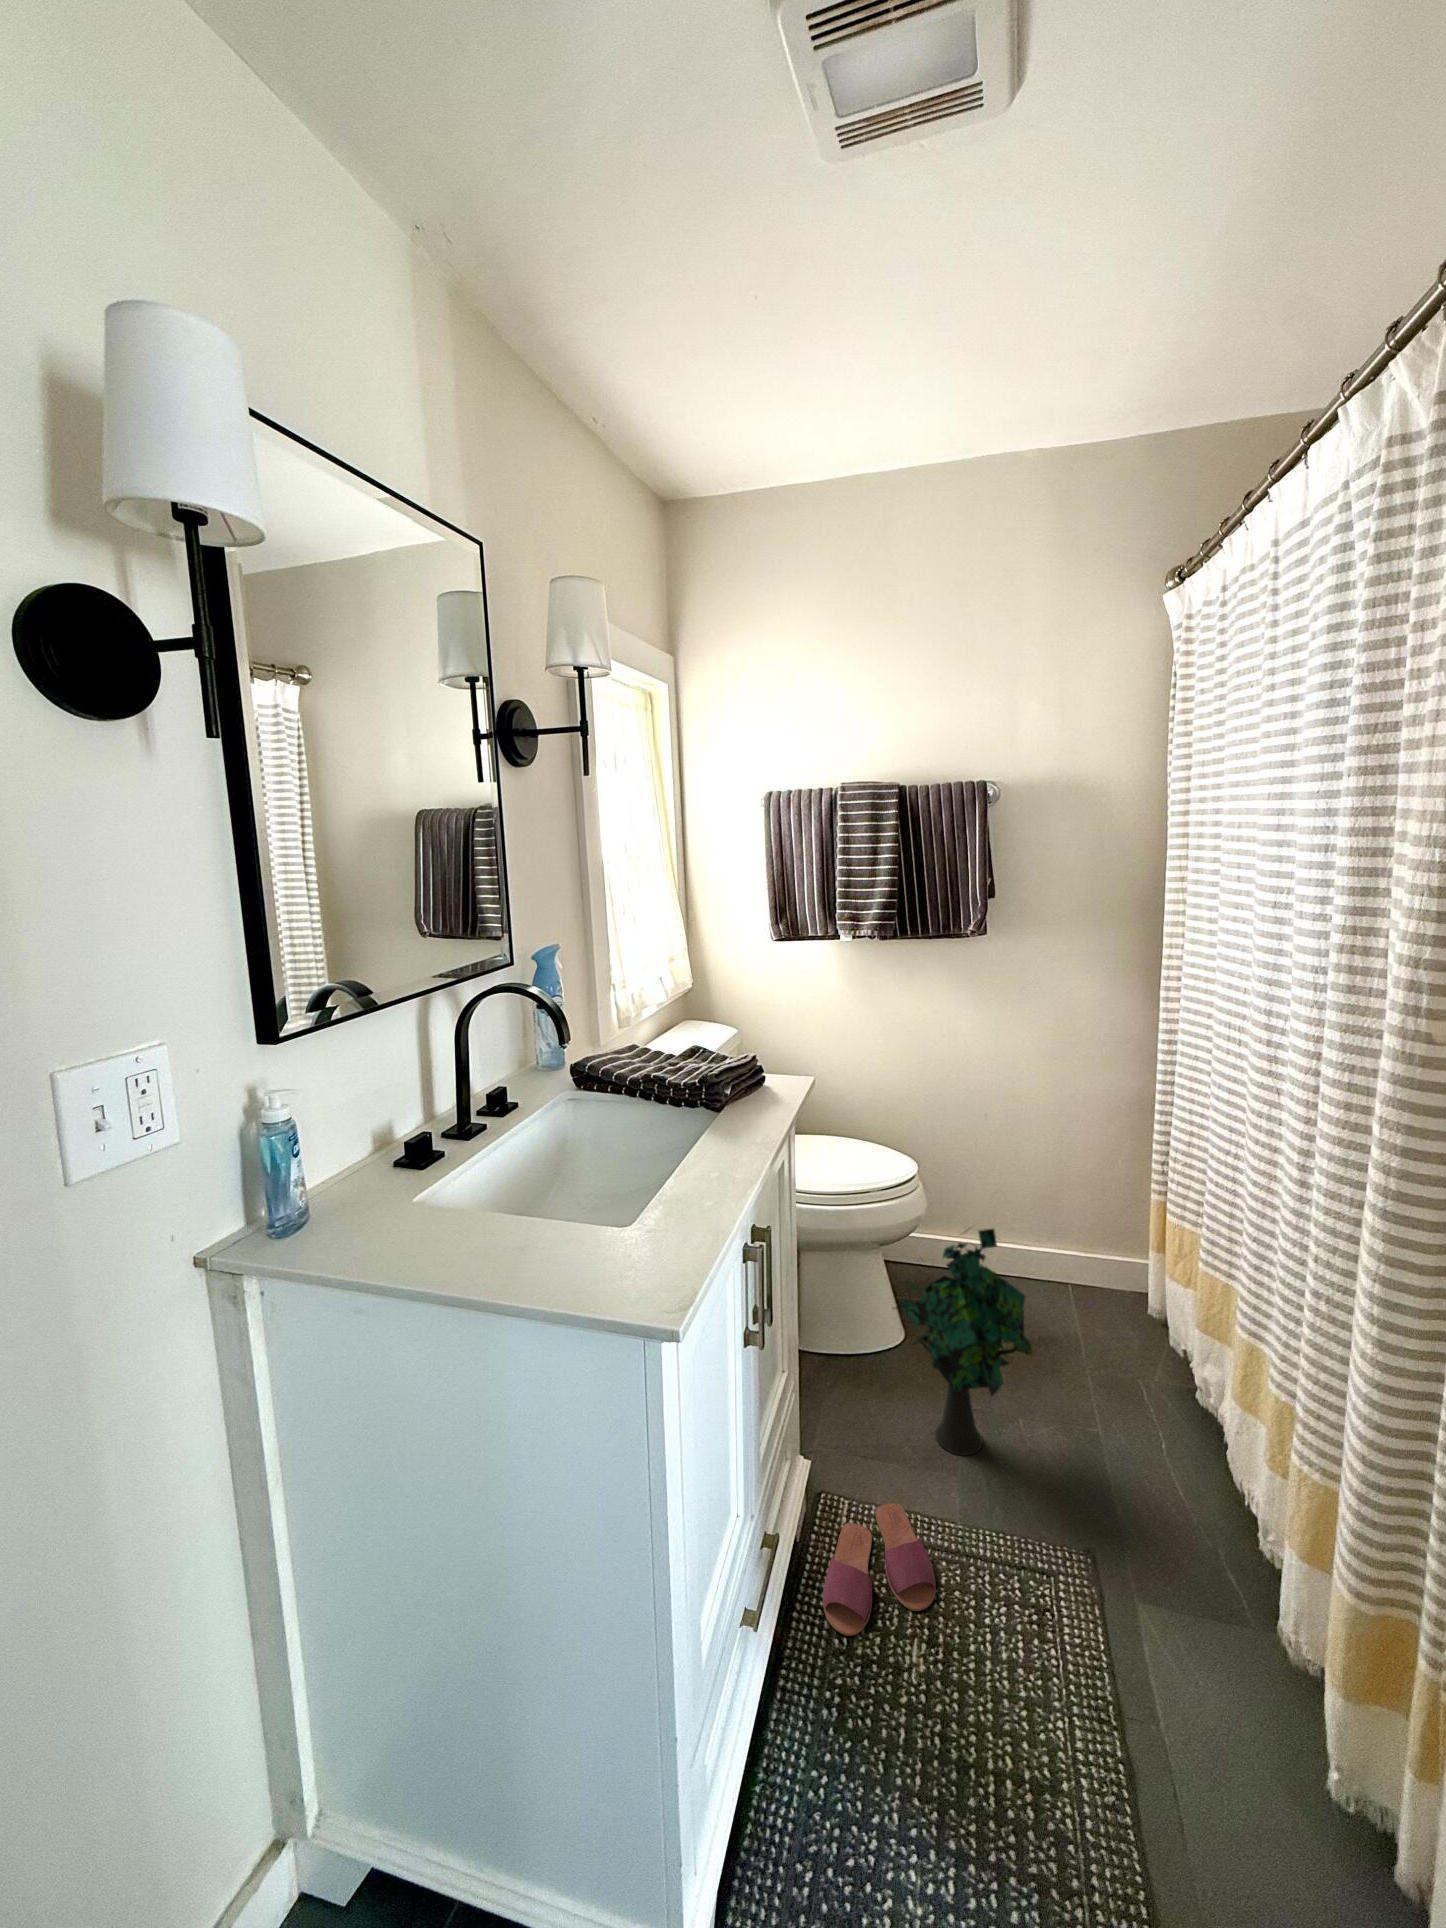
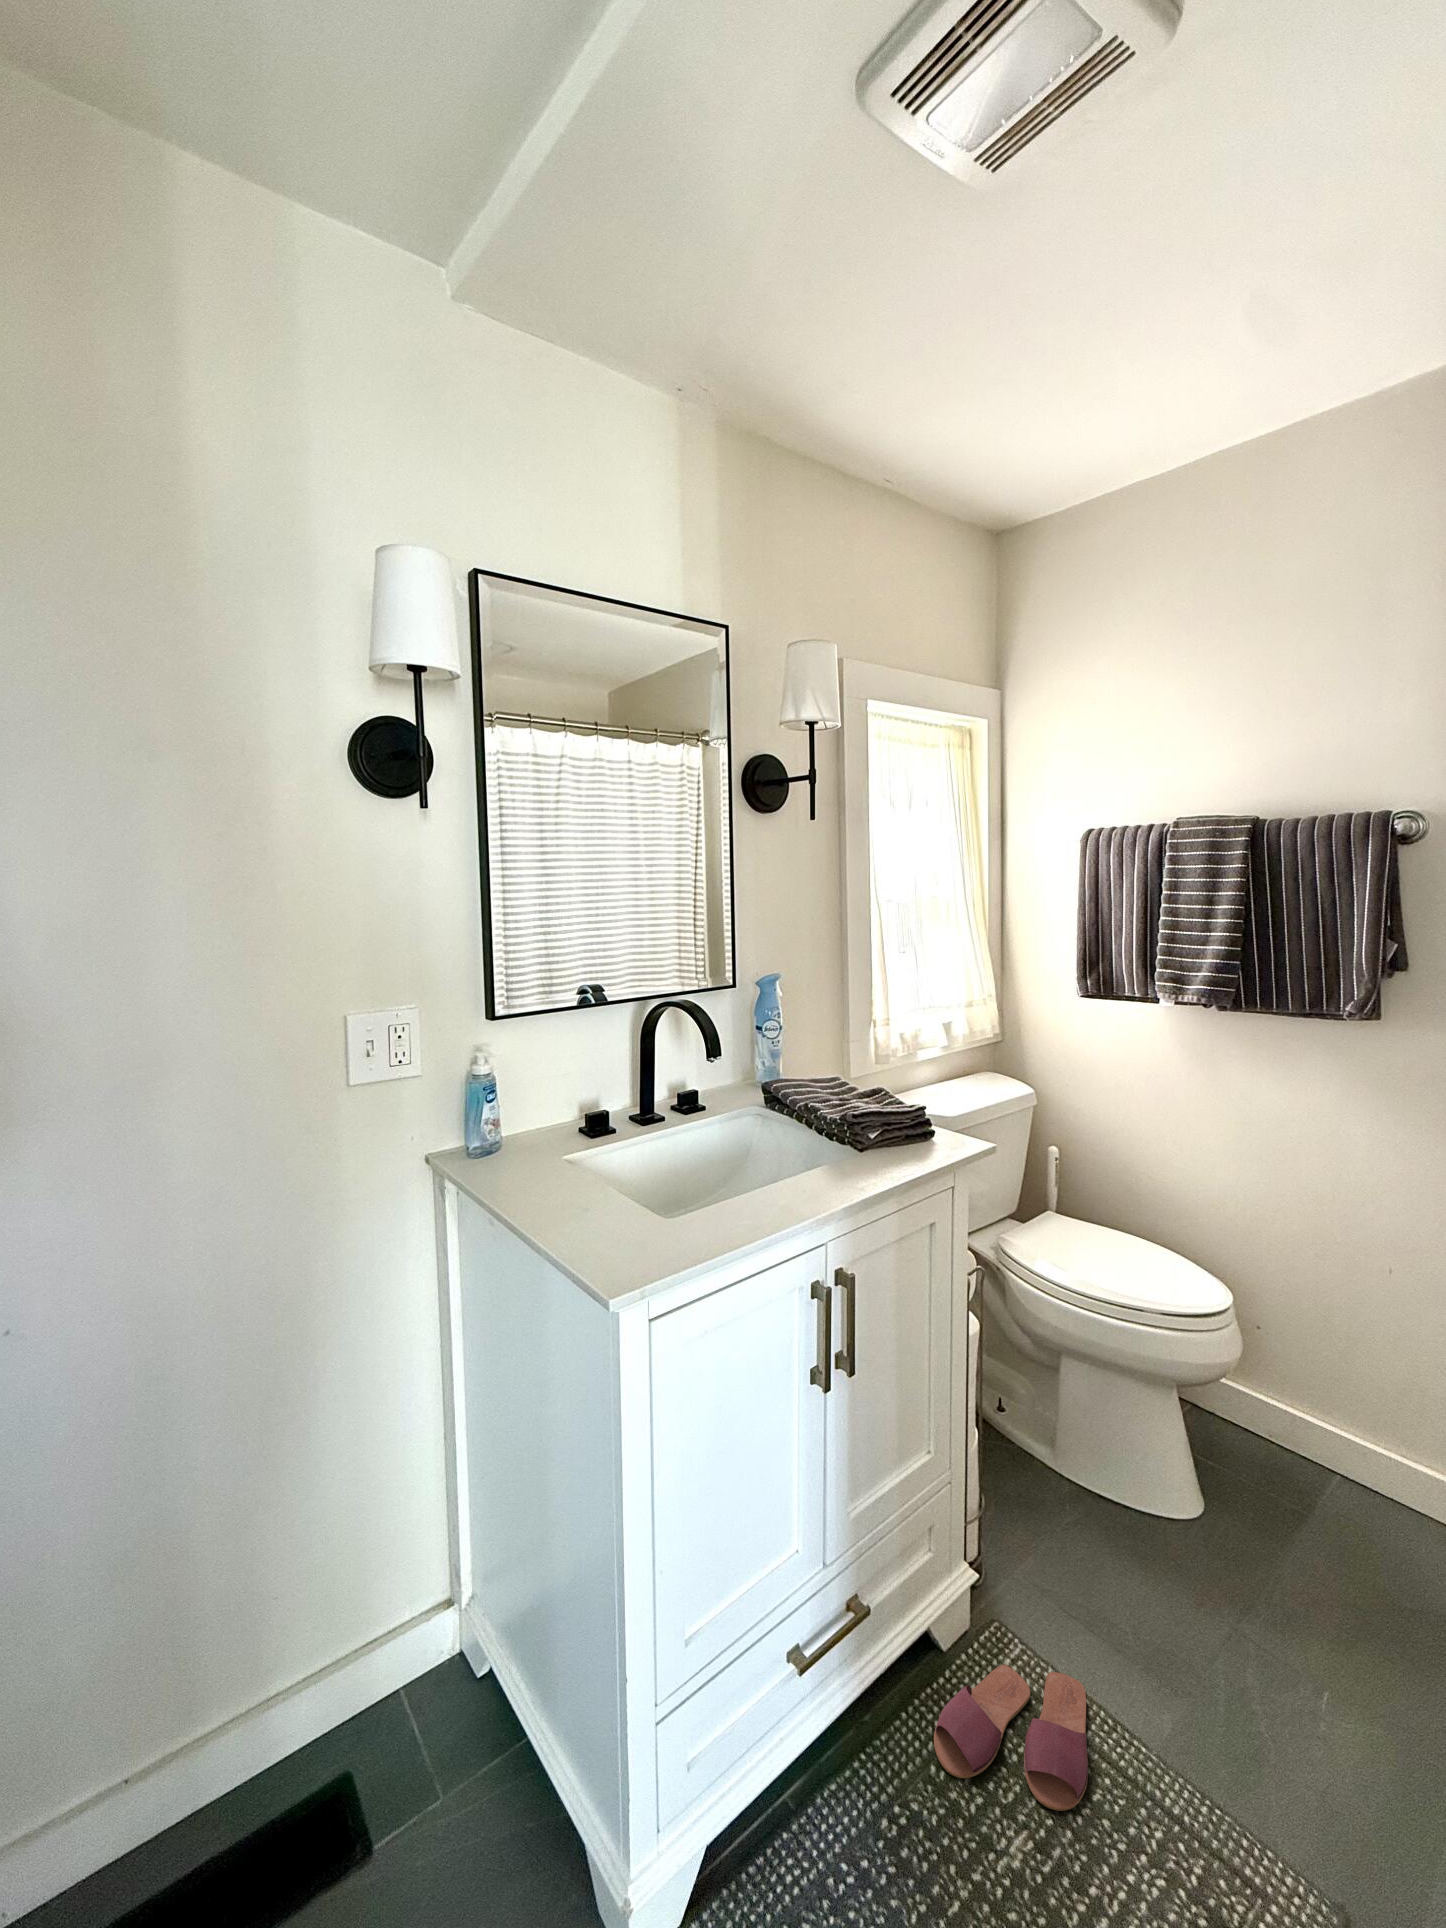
decorative plant: present [896,1229,1032,1455] -> none [1120,1389,1330,1694]

